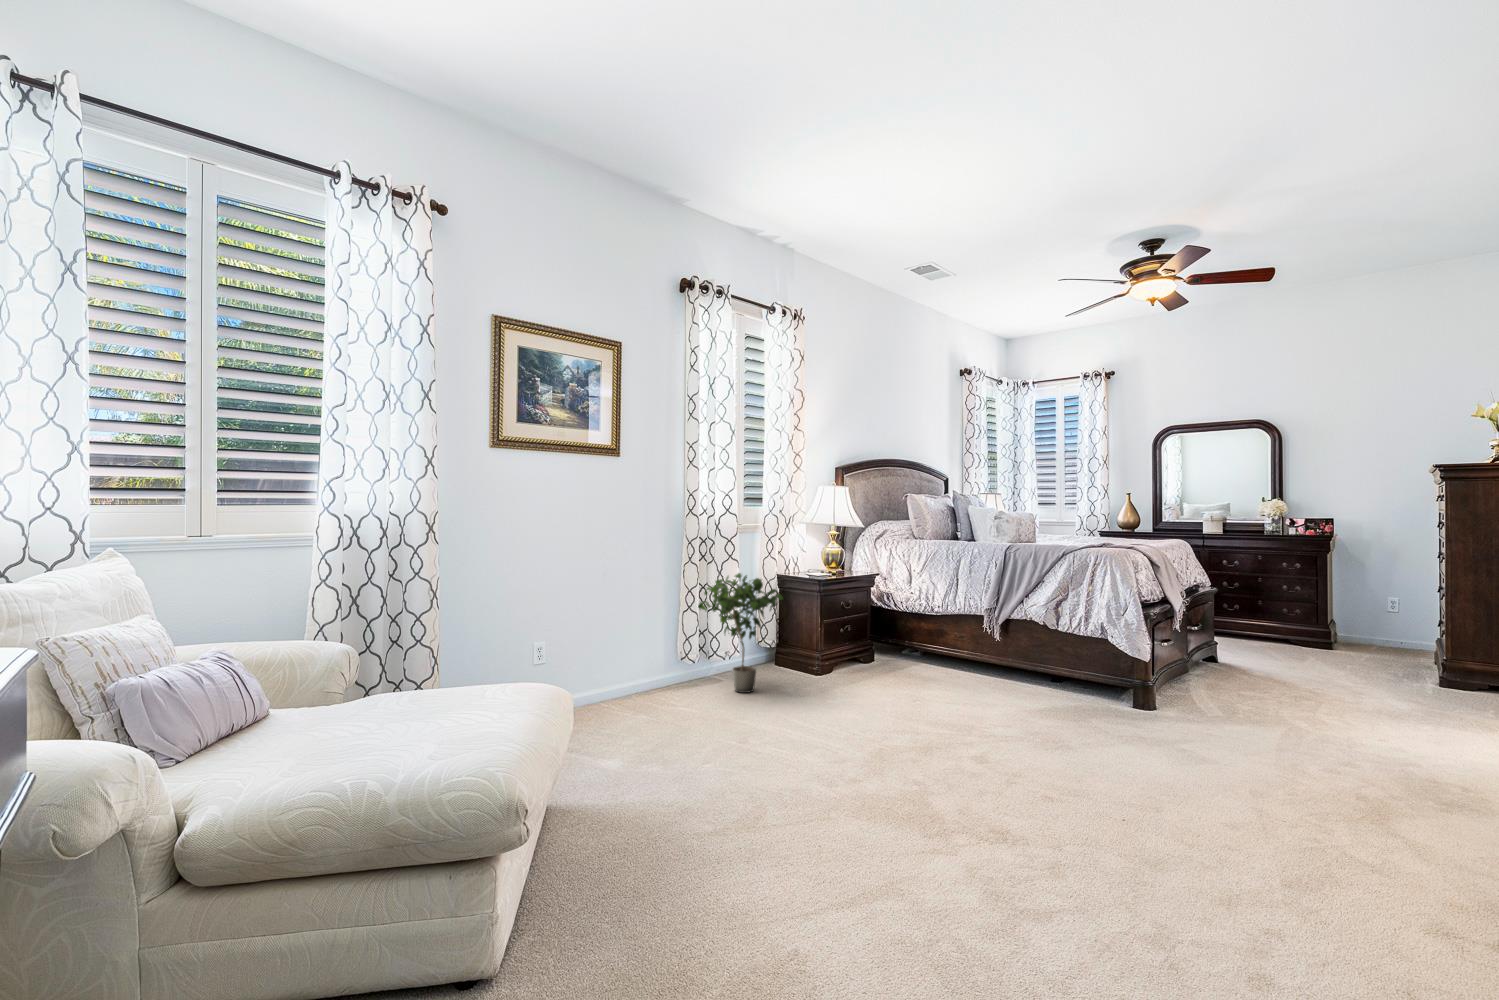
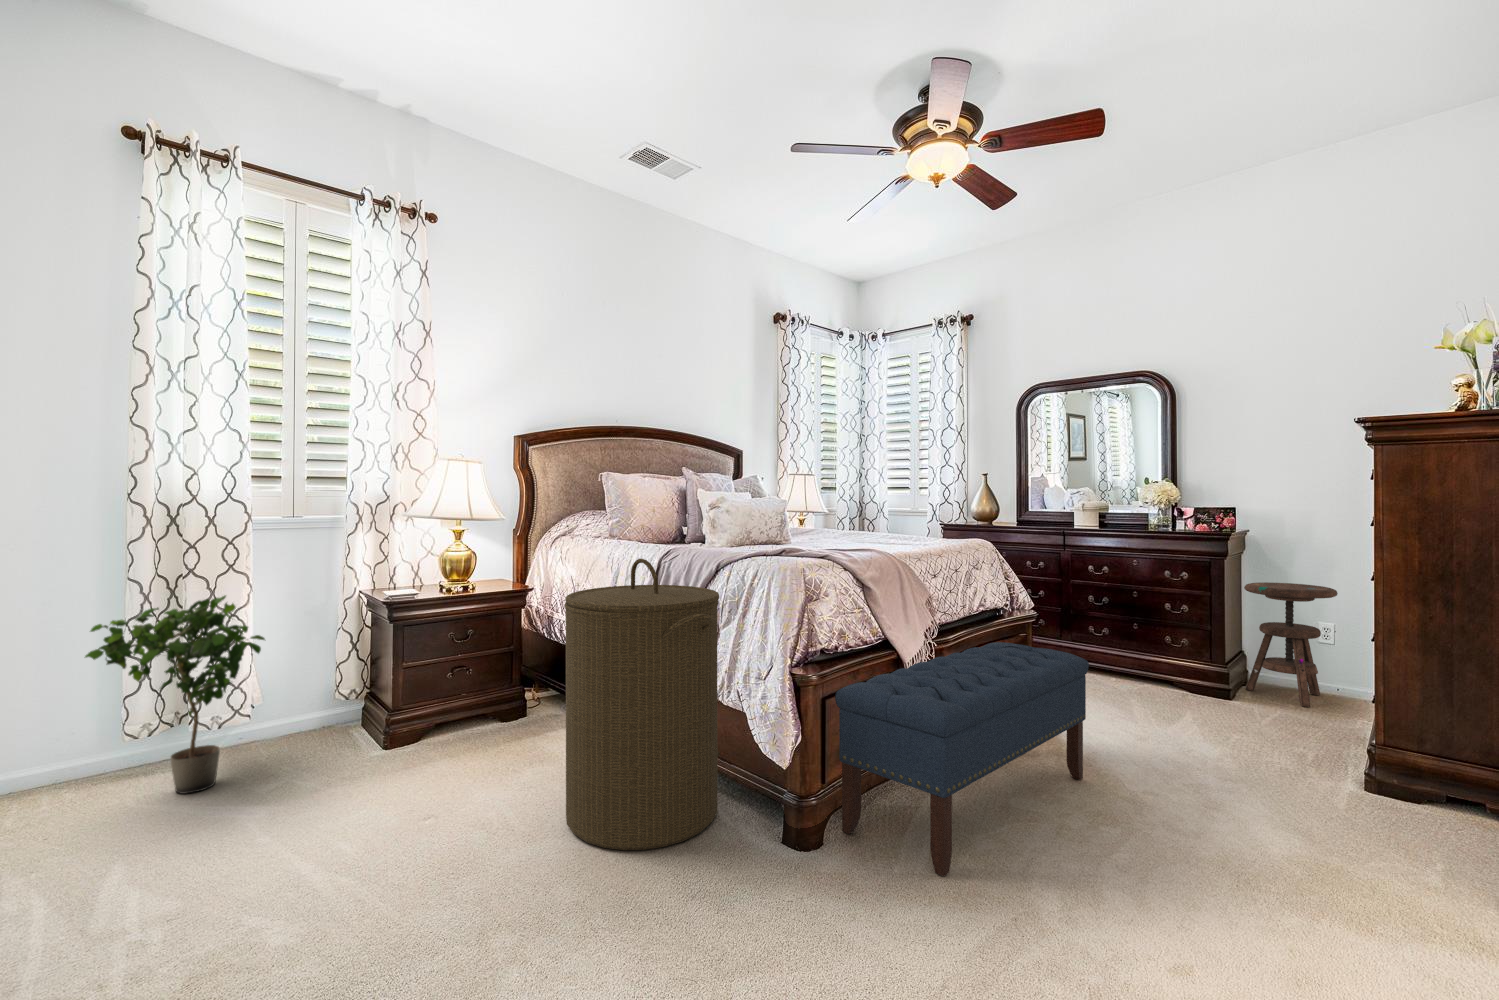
laundry hamper: none [985,547,1096,710] -> present [564,559,719,850]
side table: none [1341,571,1407,653] -> present [1244,582,1338,707]
bench: none [1158,603,1278,716] -> present [835,642,1089,876]

